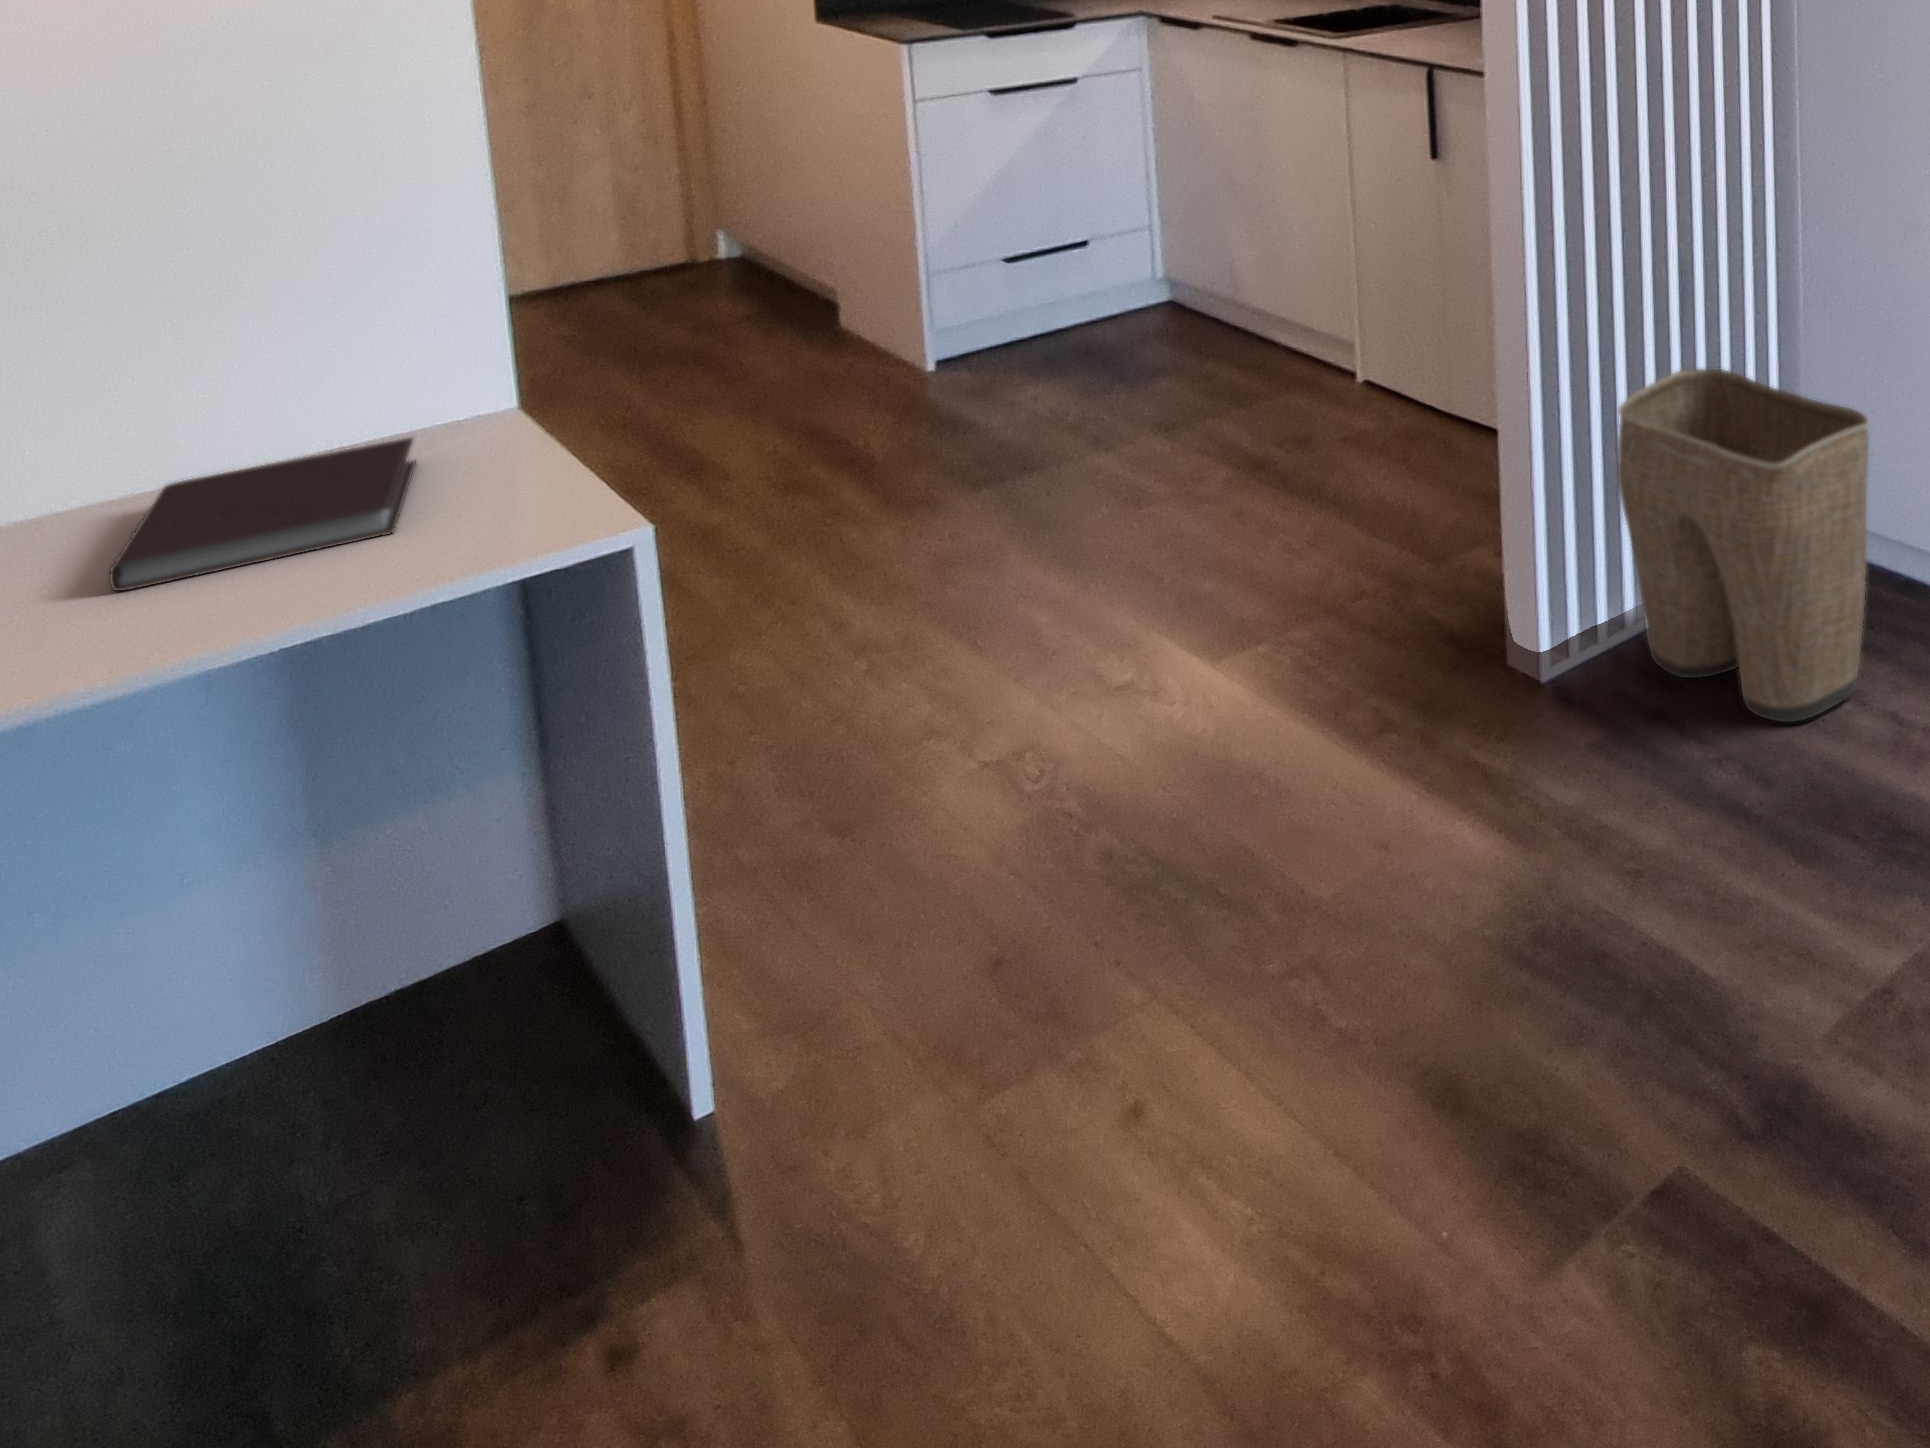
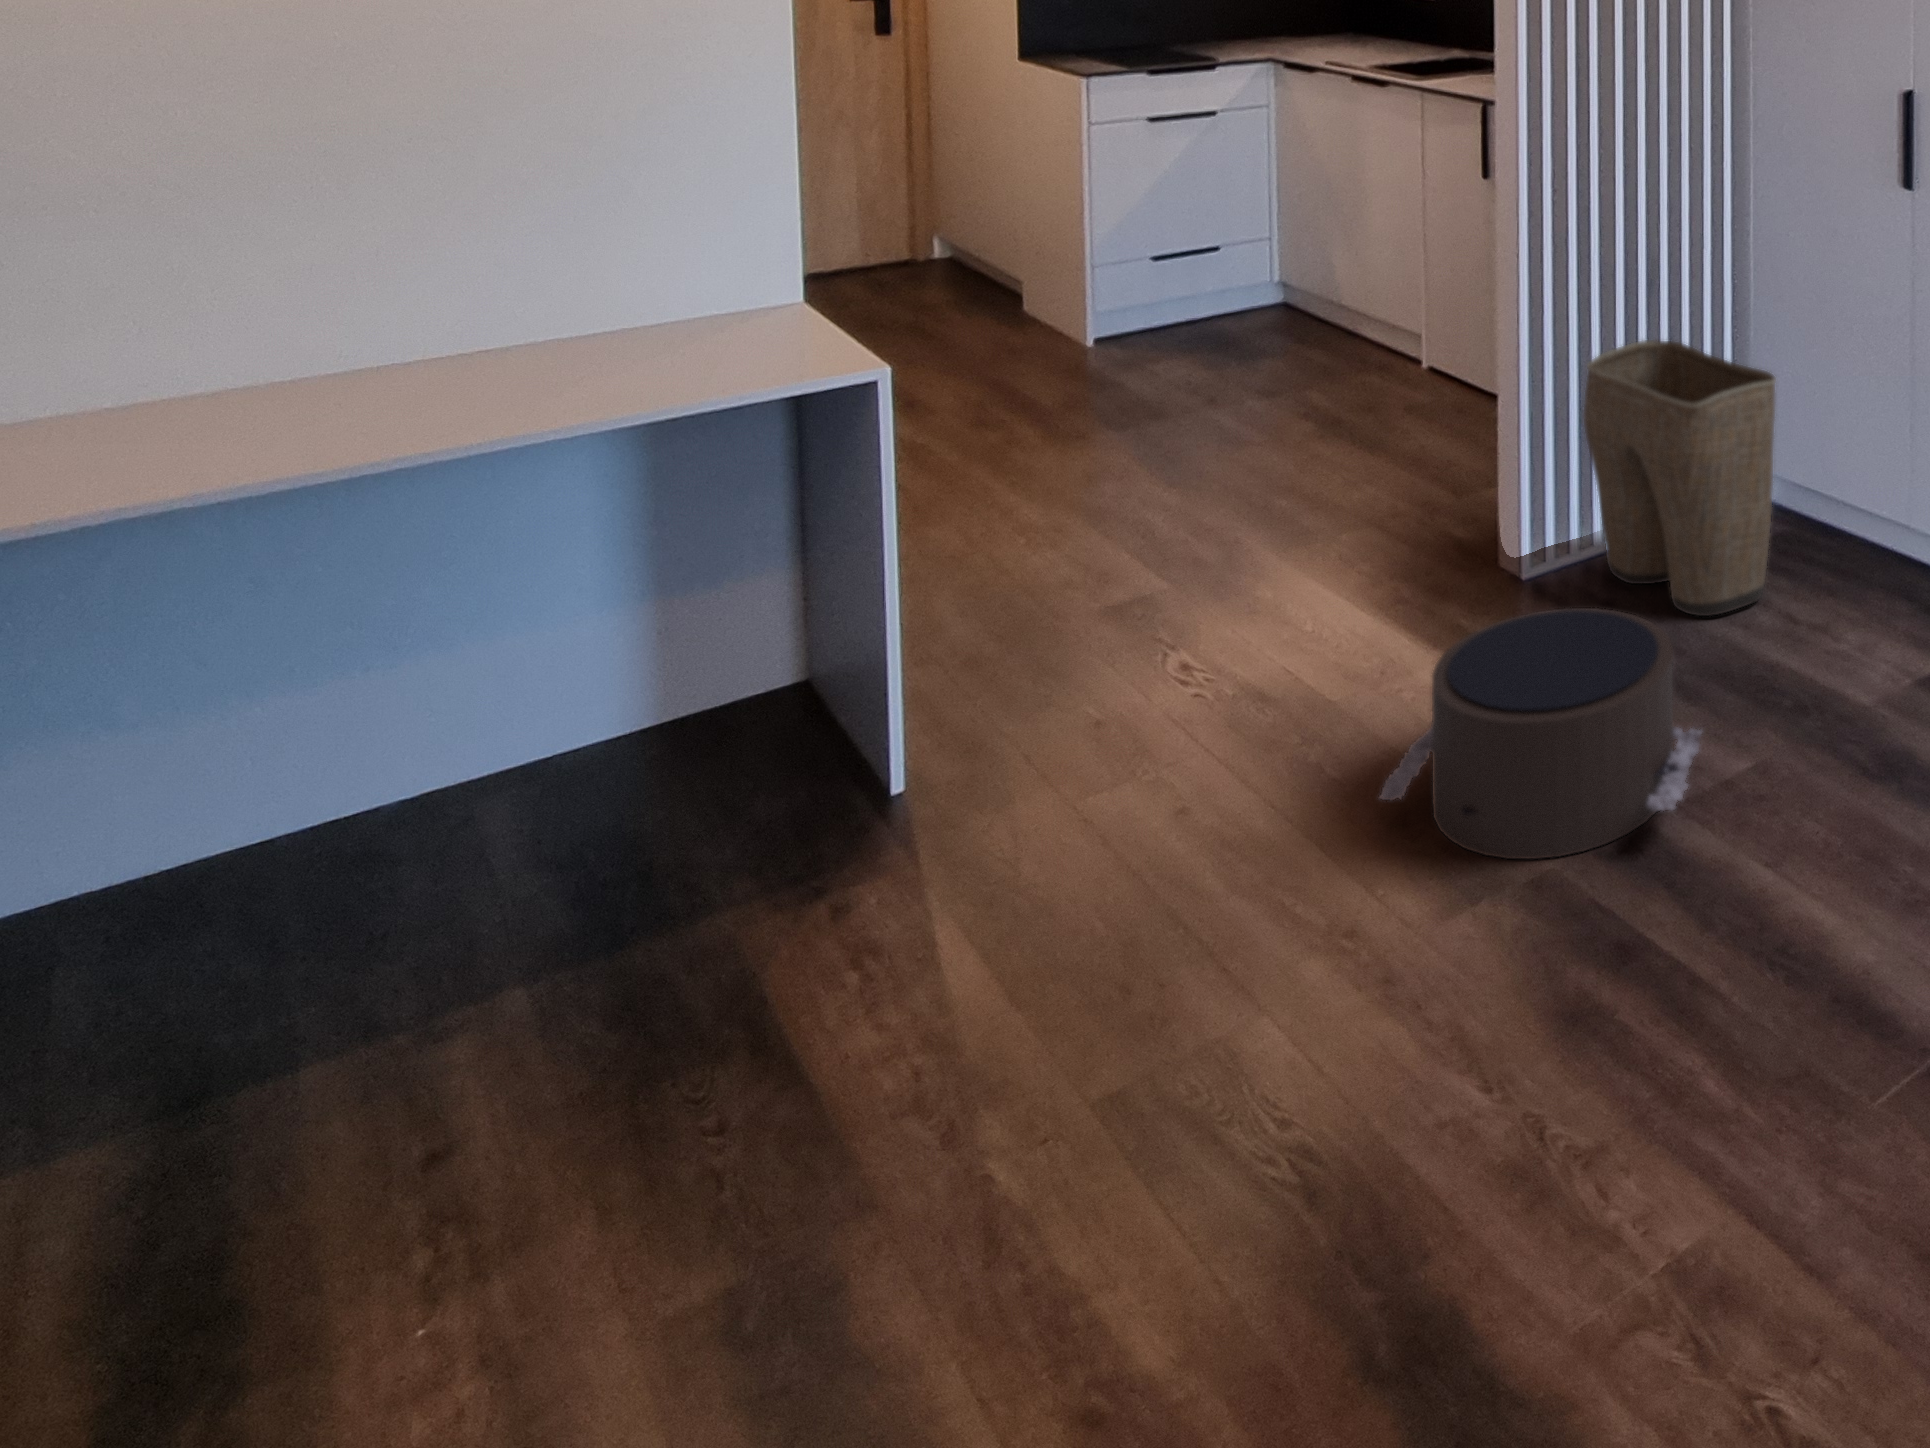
notebook: present [110,438,415,591] -> none [578,307,748,378]
pouf: none [1425,761,1855,1156] -> present [1380,608,1703,859]

